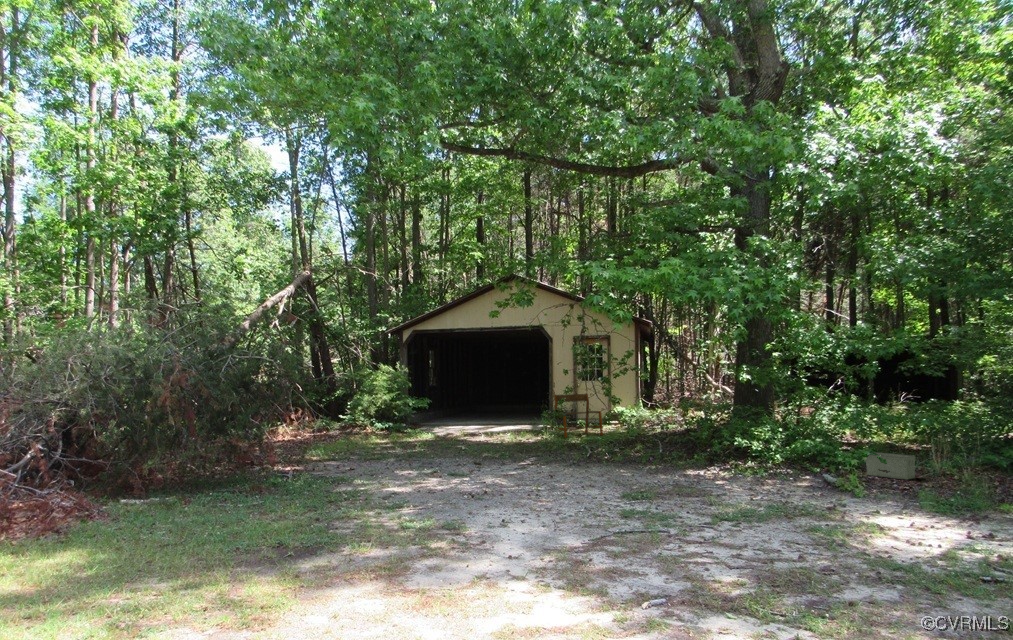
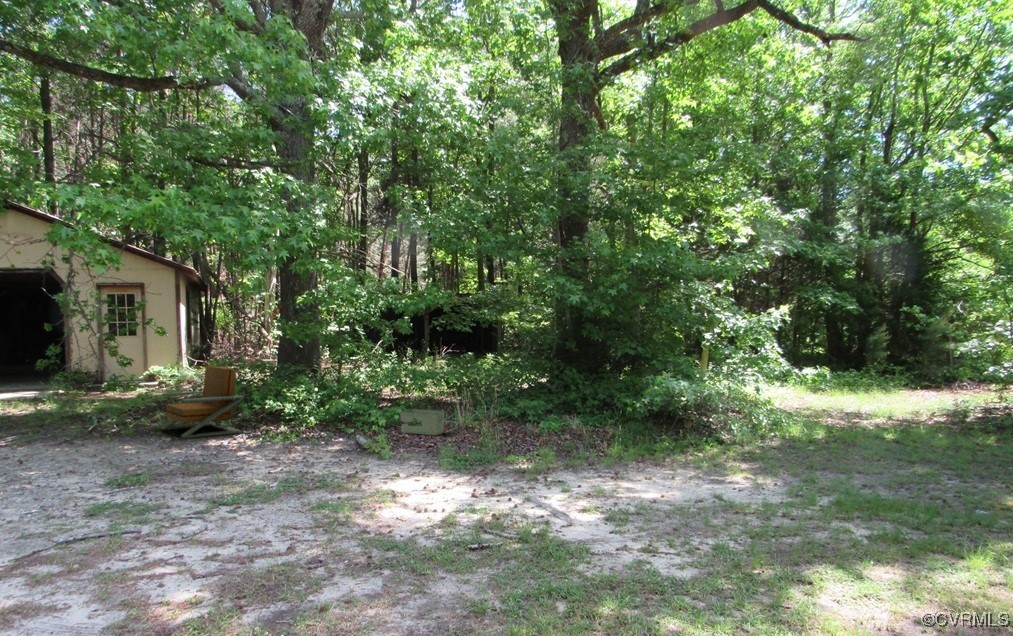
bench: present [554,394,603,438] -> none [47,347,121,404]
lounge chair: none [645,408,714,468] -> present [161,366,244,438]

